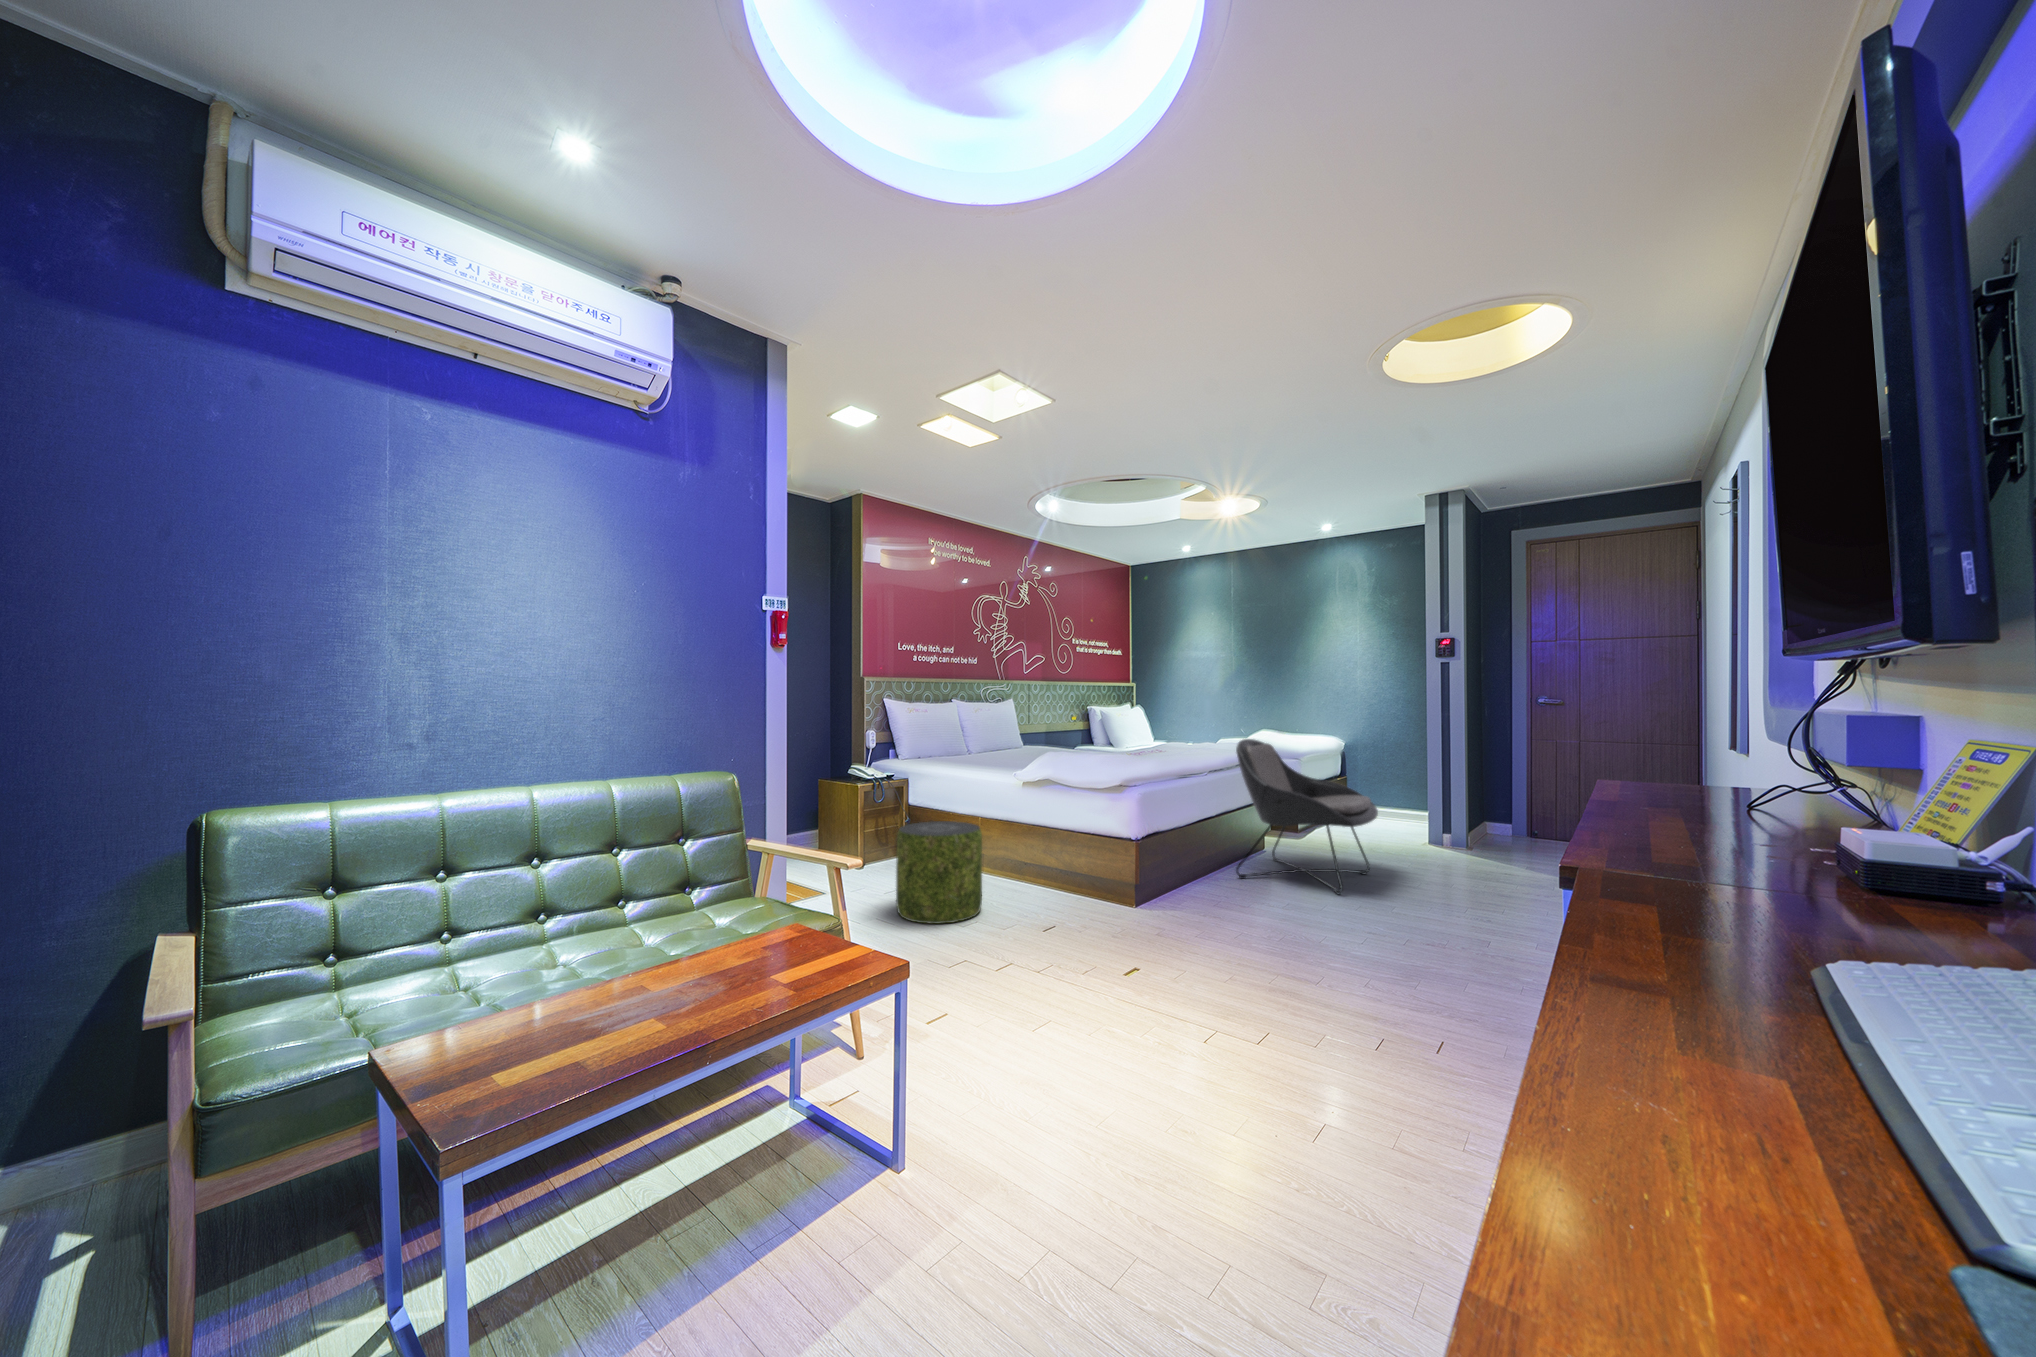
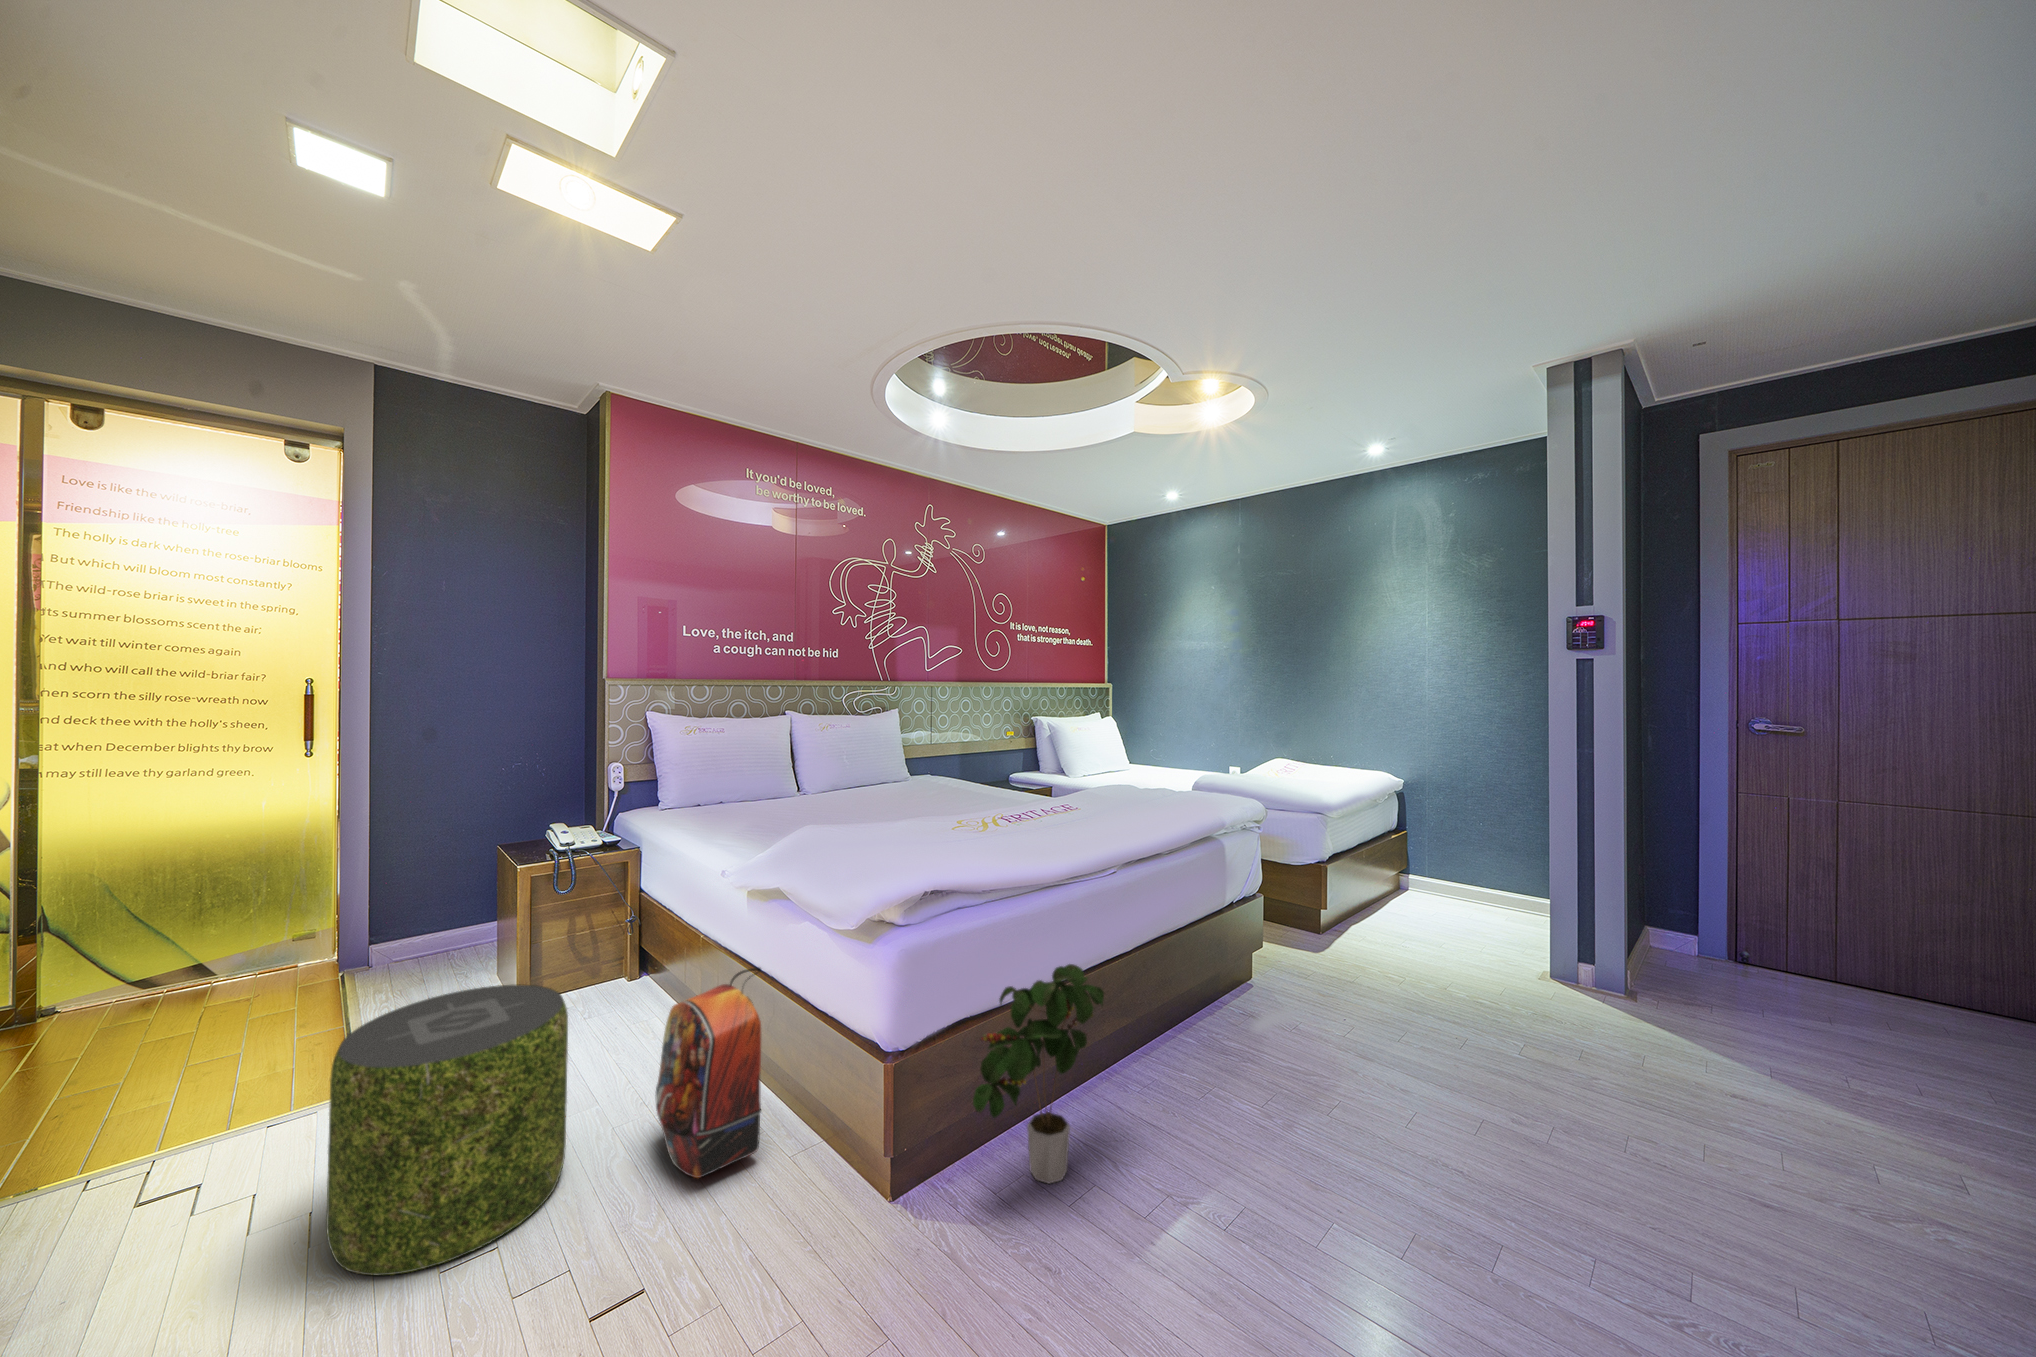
lounge chair: present [1236,739,1378,894] -> none [1164,800,1458,1170]
potted plant: none [1169,807,1217,901] -> present [973,964,1104,1183]
backpack: none [1005,814,1064,902] -> present [656,967,761,1178]

